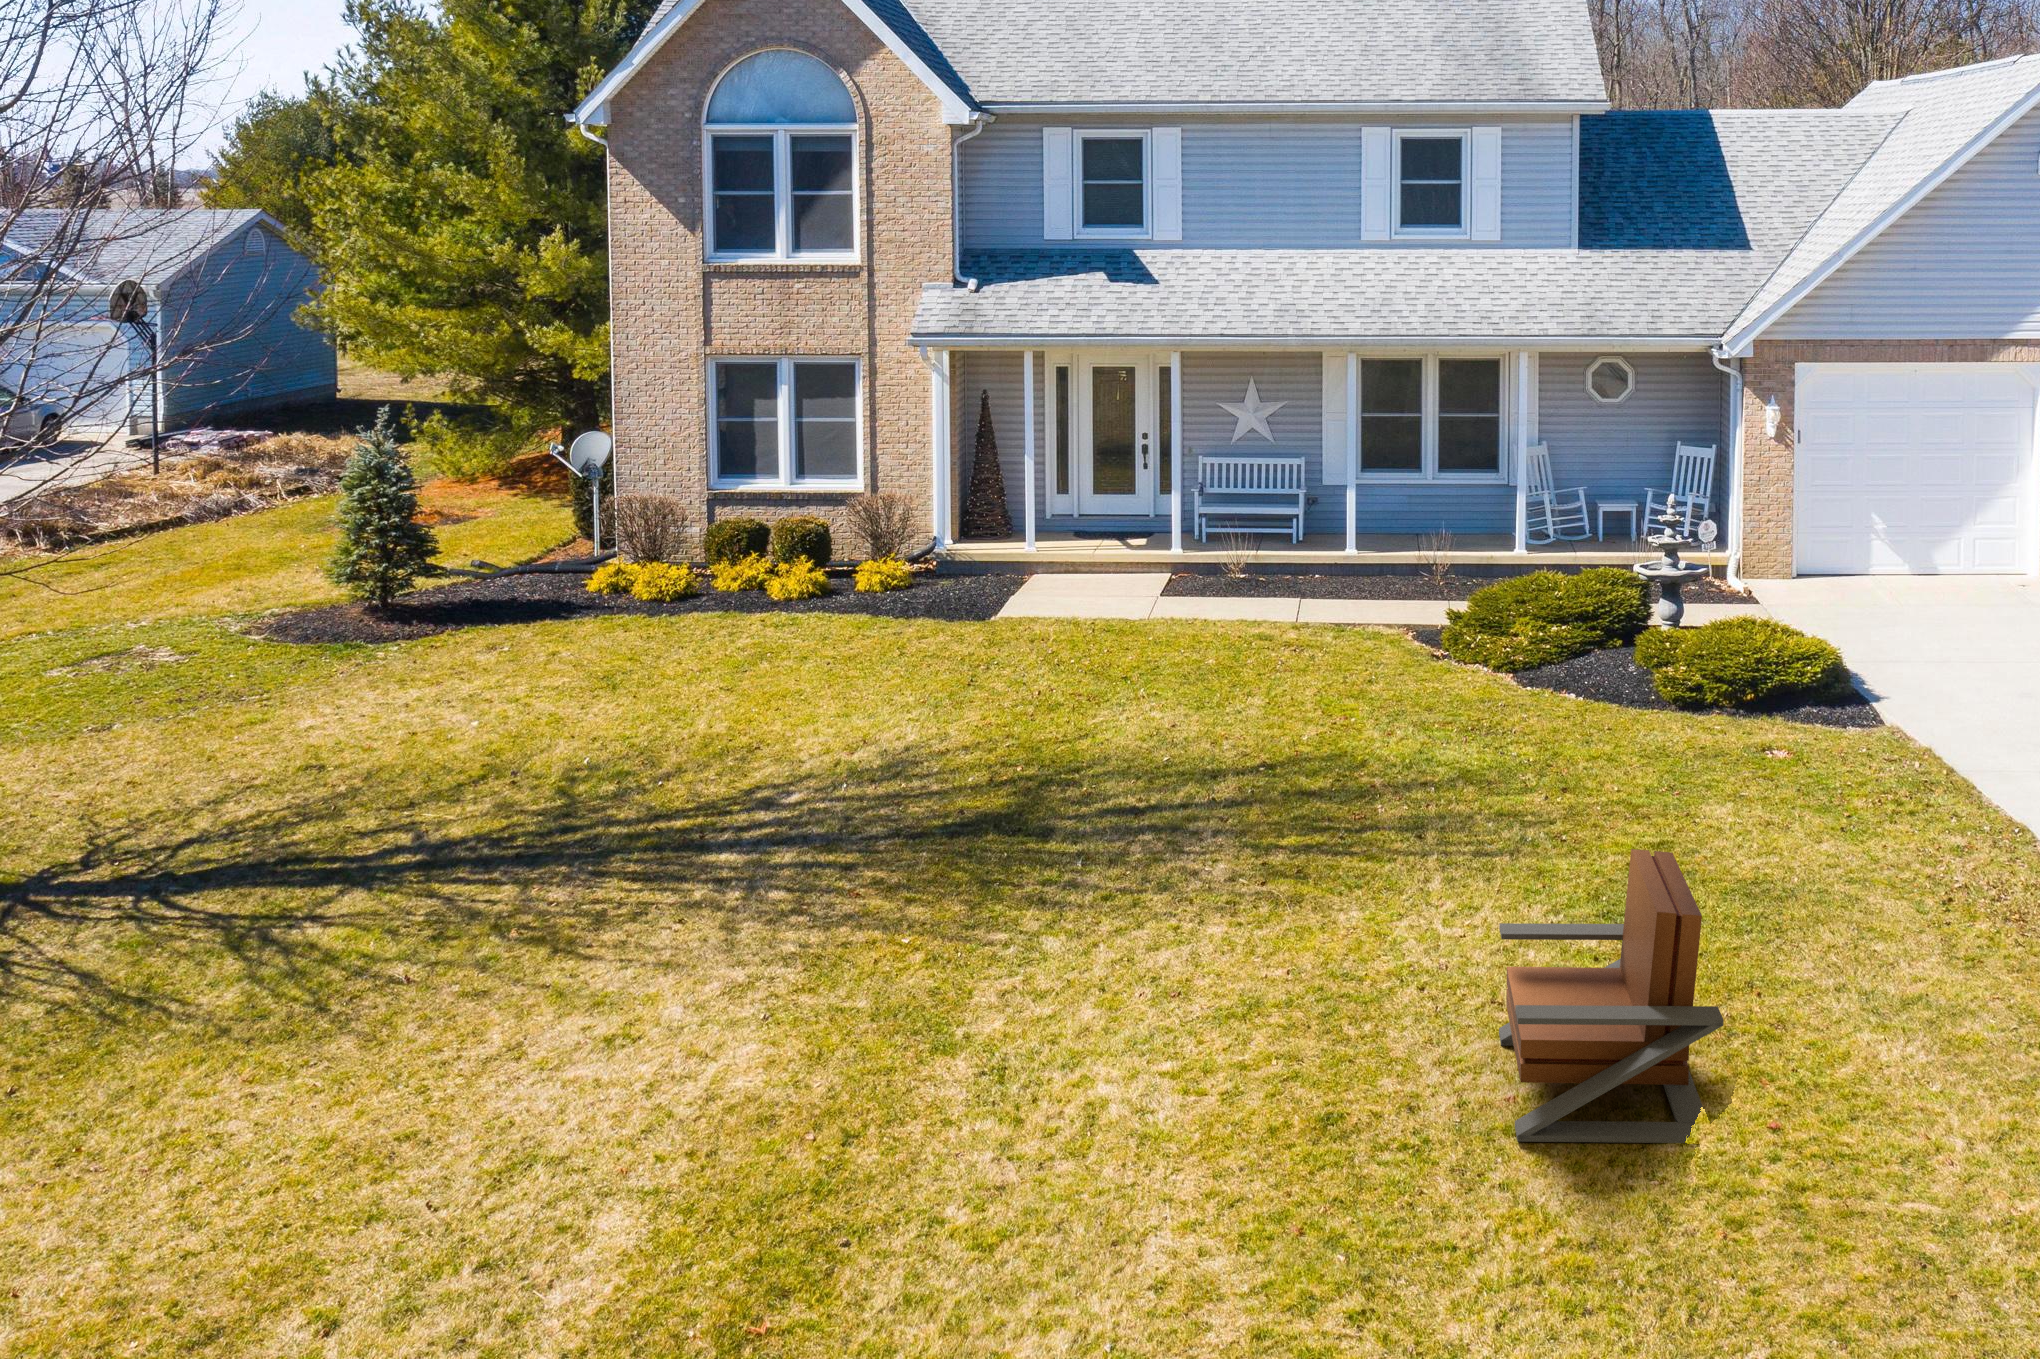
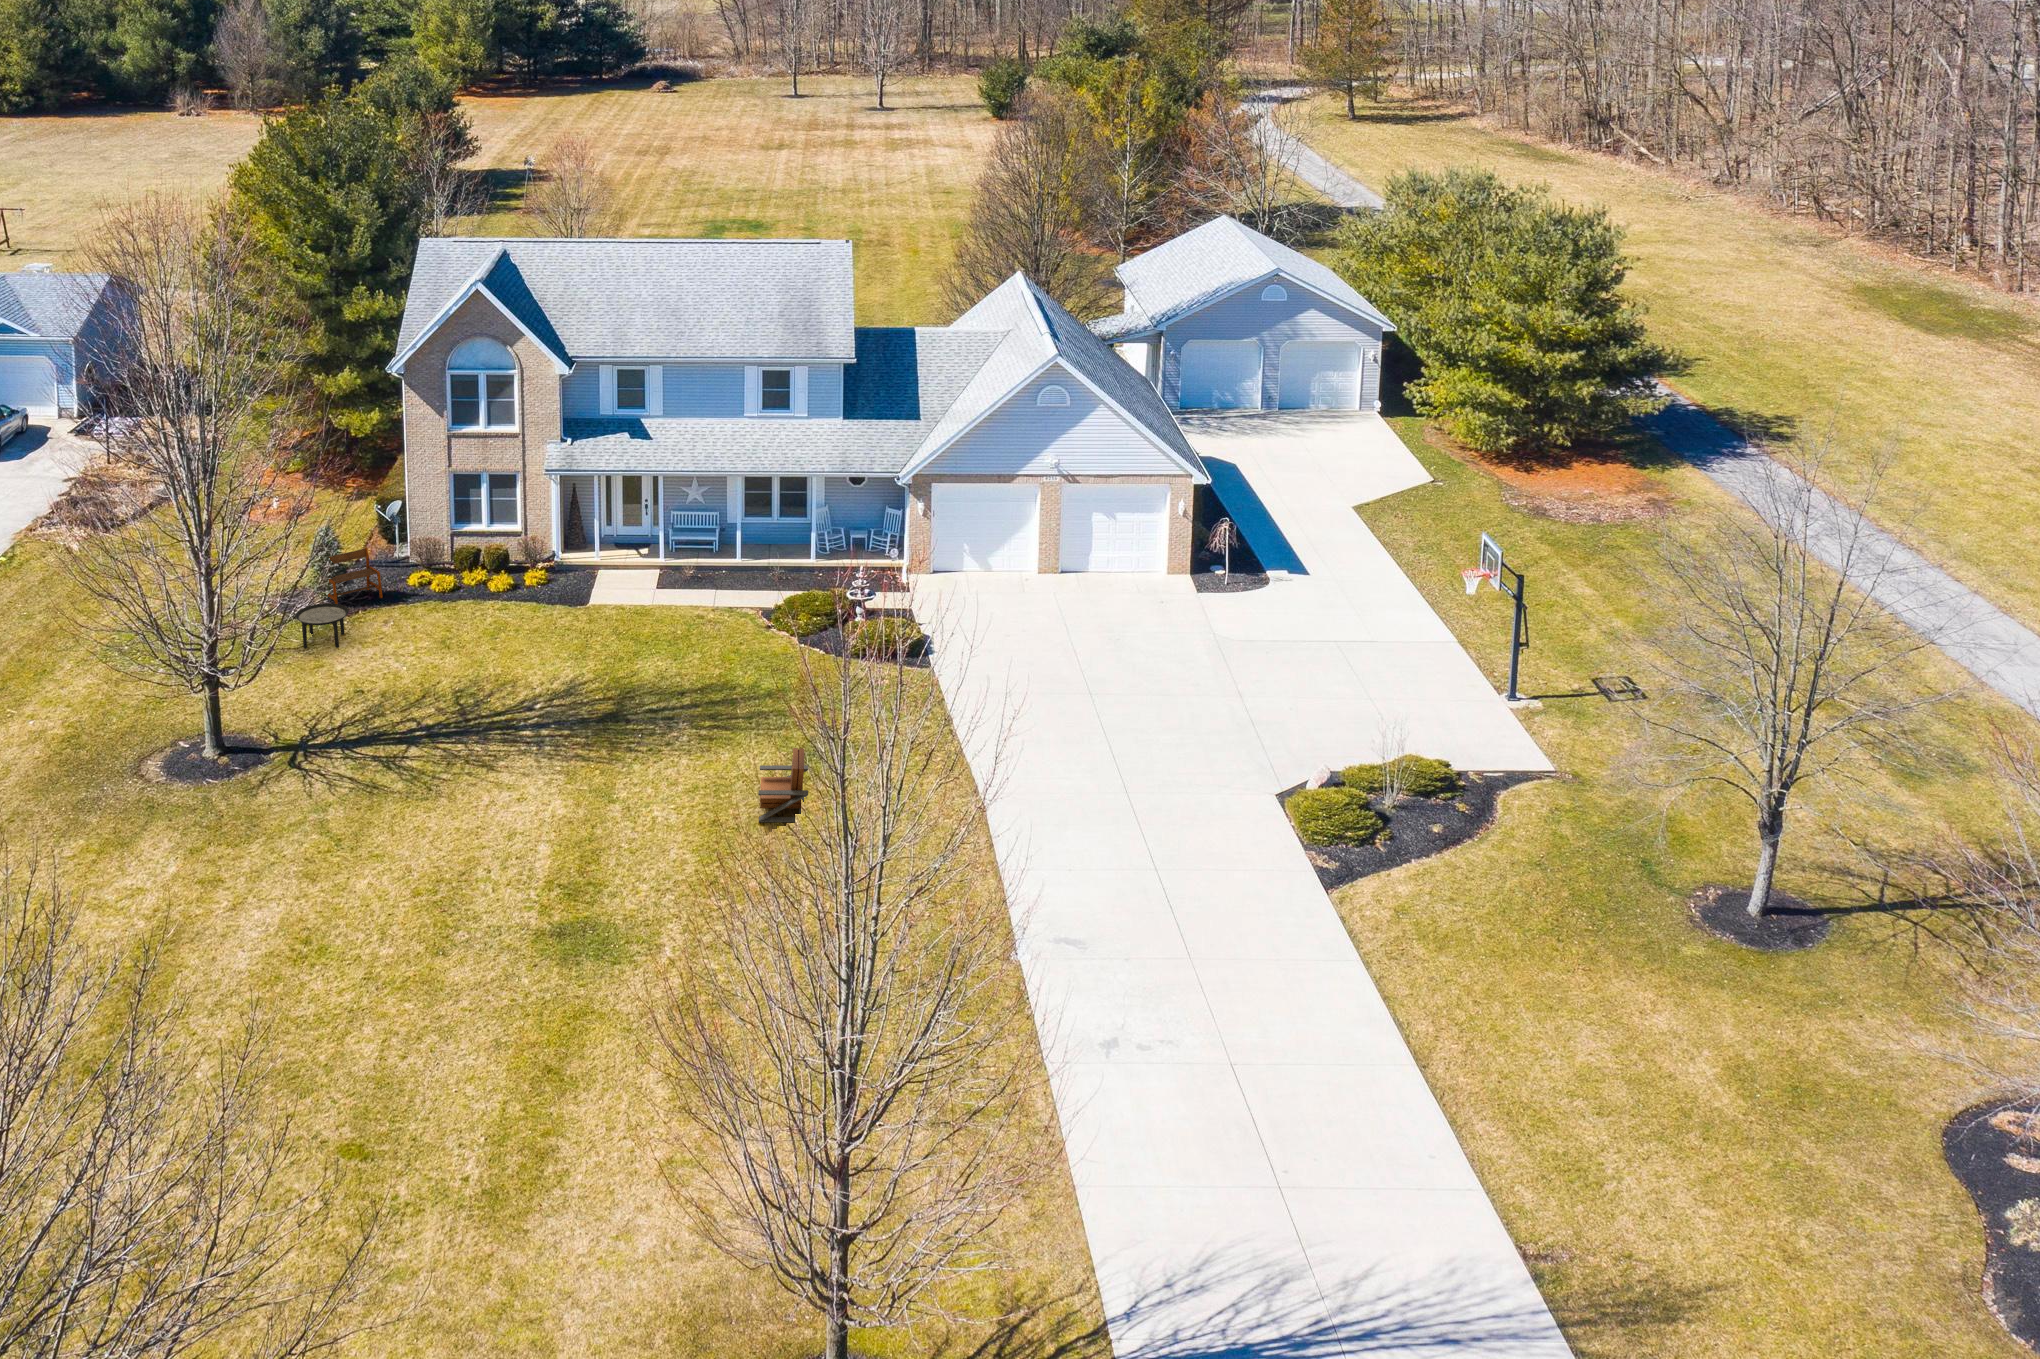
bench: none [378,496,515,625] -> present [328,548,382,604]
round table: none [228,586,375,686] -> present [296,603,349,648]

